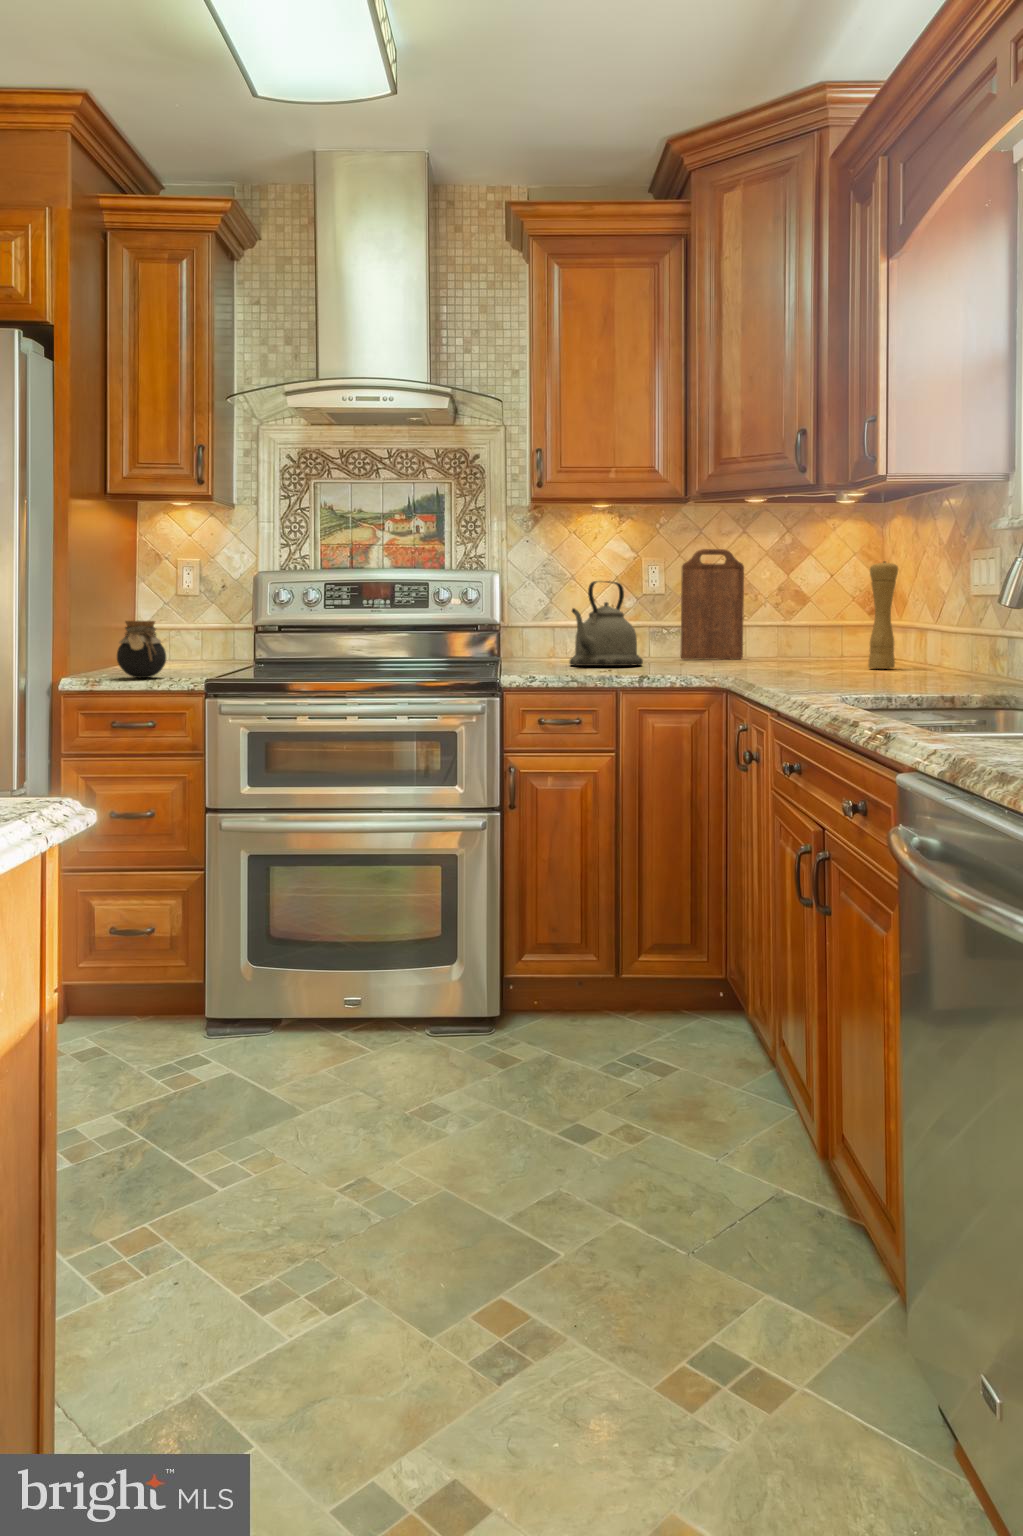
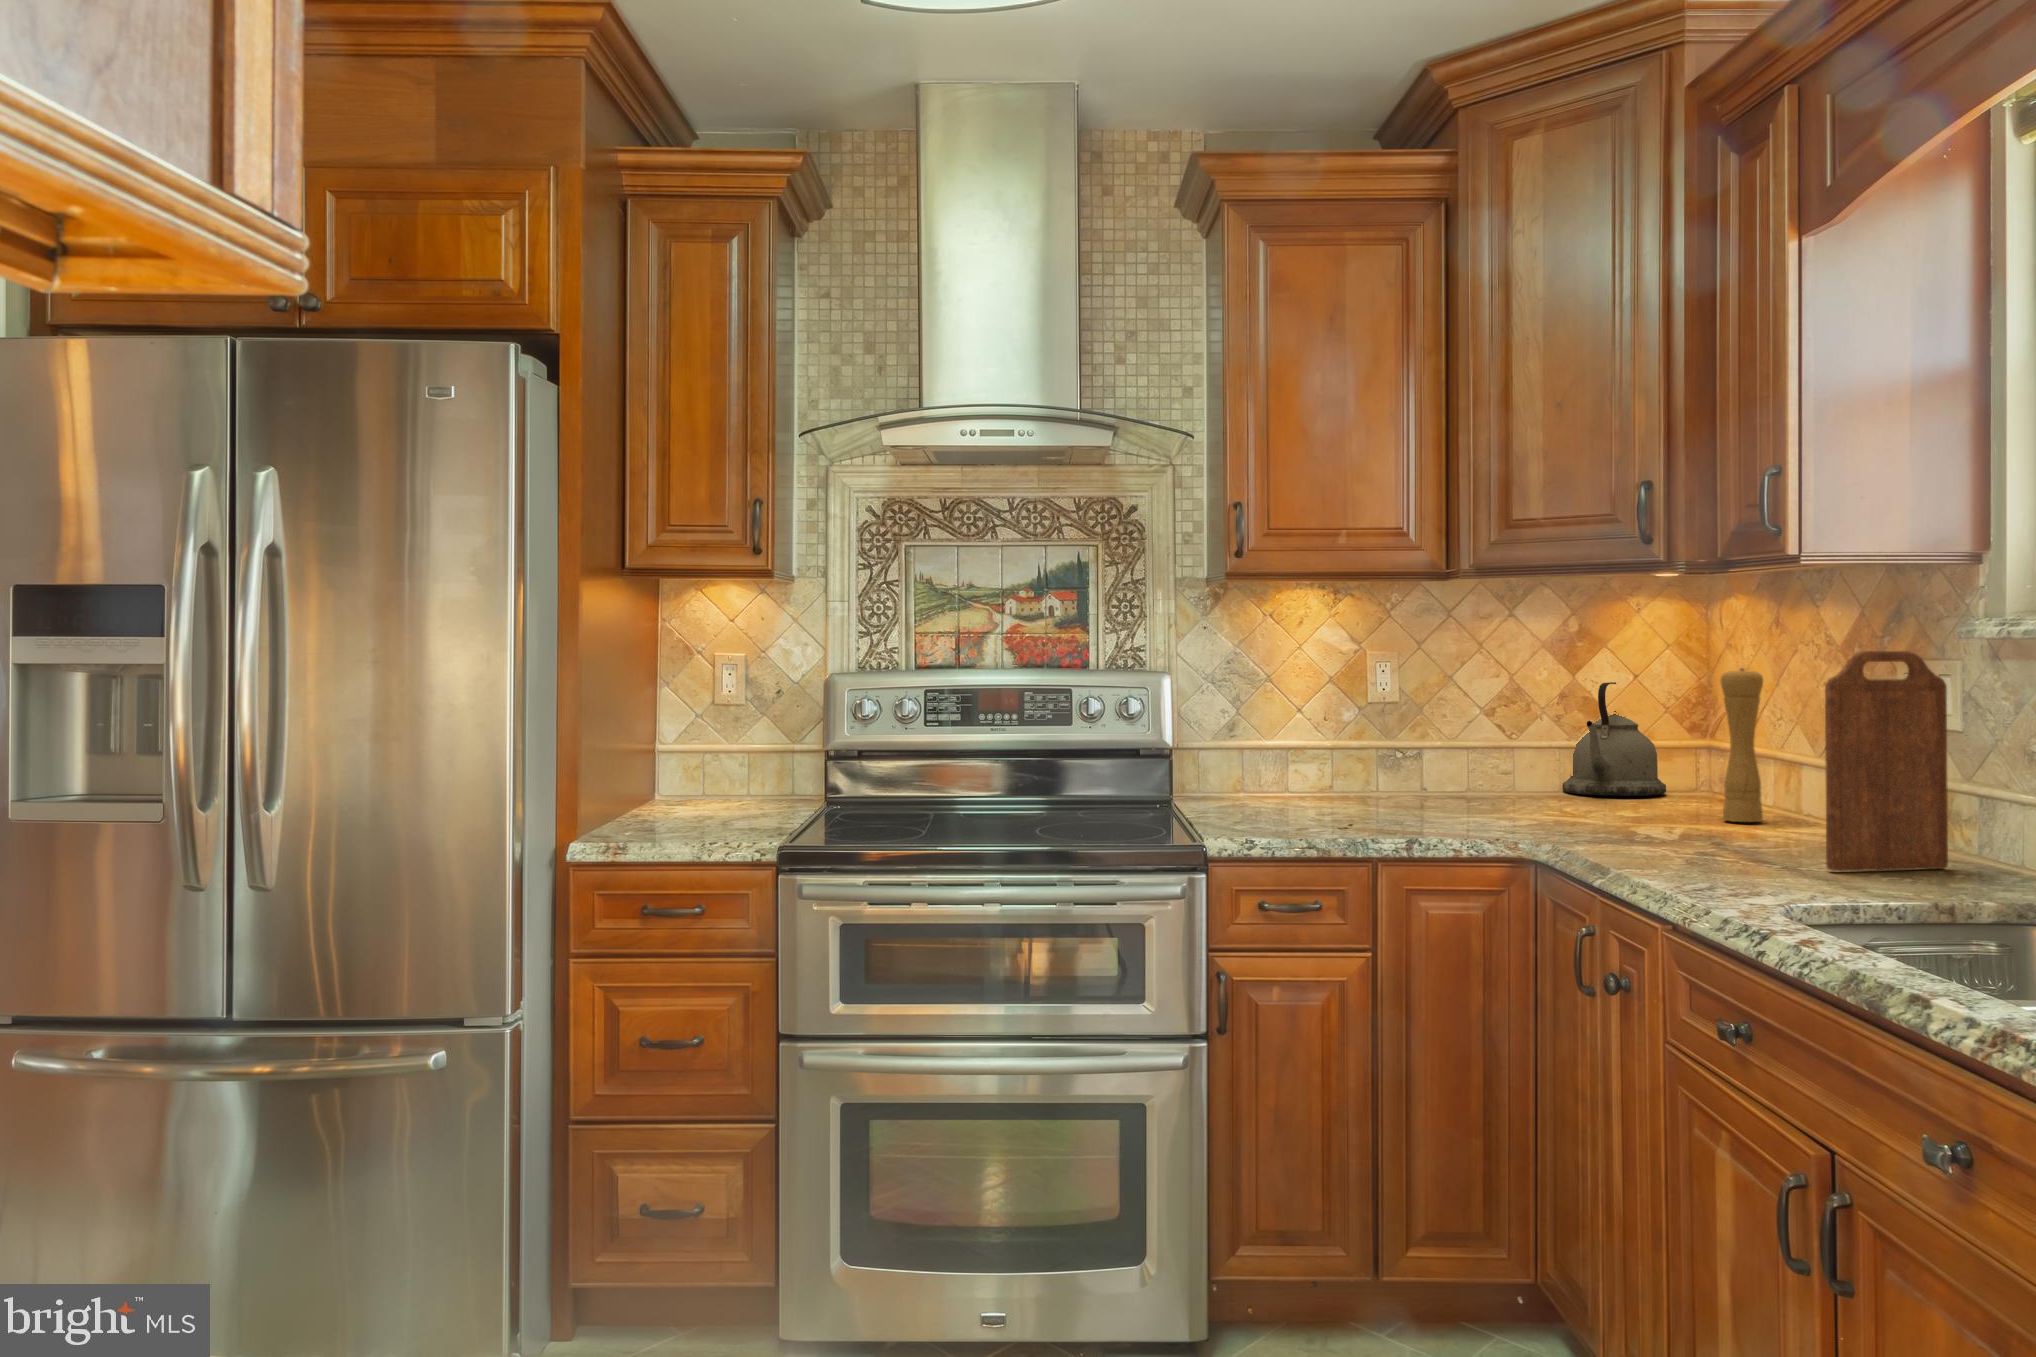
cutting board: present [681,549,744,659] -> present [1825,651,1948,871]
kettle: present [569,581,643,666] -> present [1562,682,1666,796]
jar: present [117,621,166,678] -> none [652,759,722,843]

